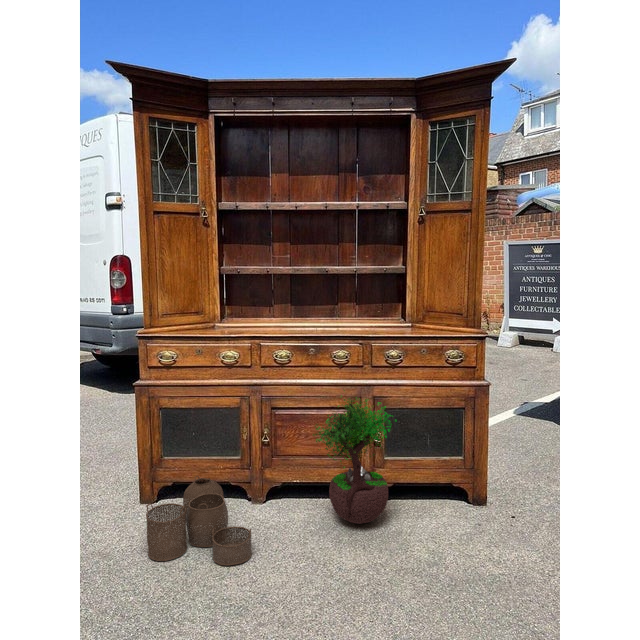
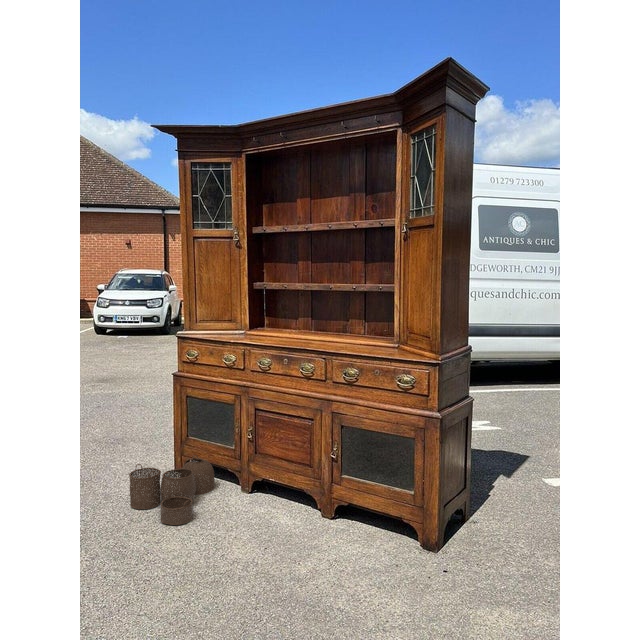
potted tree: present [313,395,397,524] -> none [239,397,326,528]

